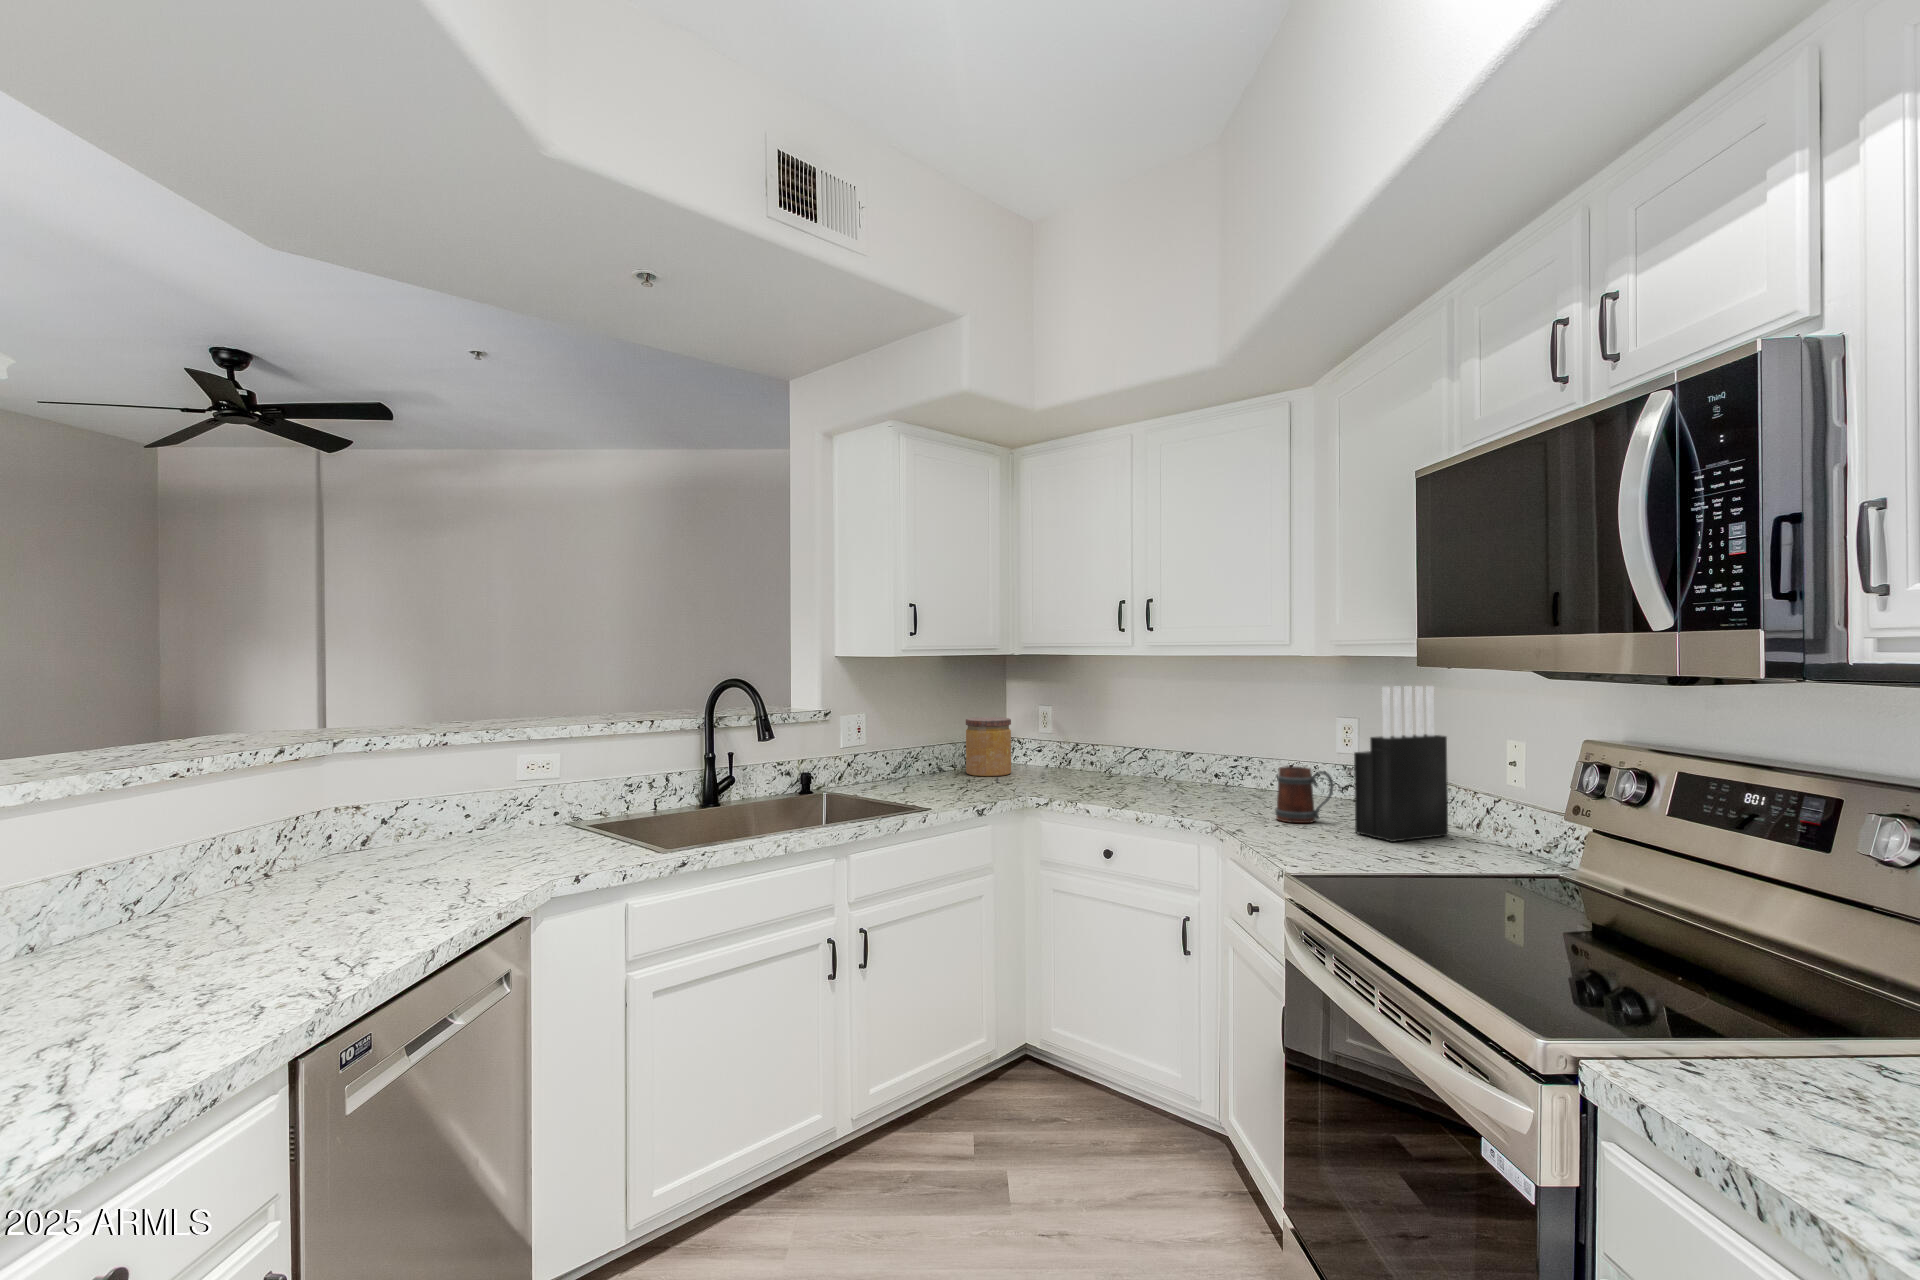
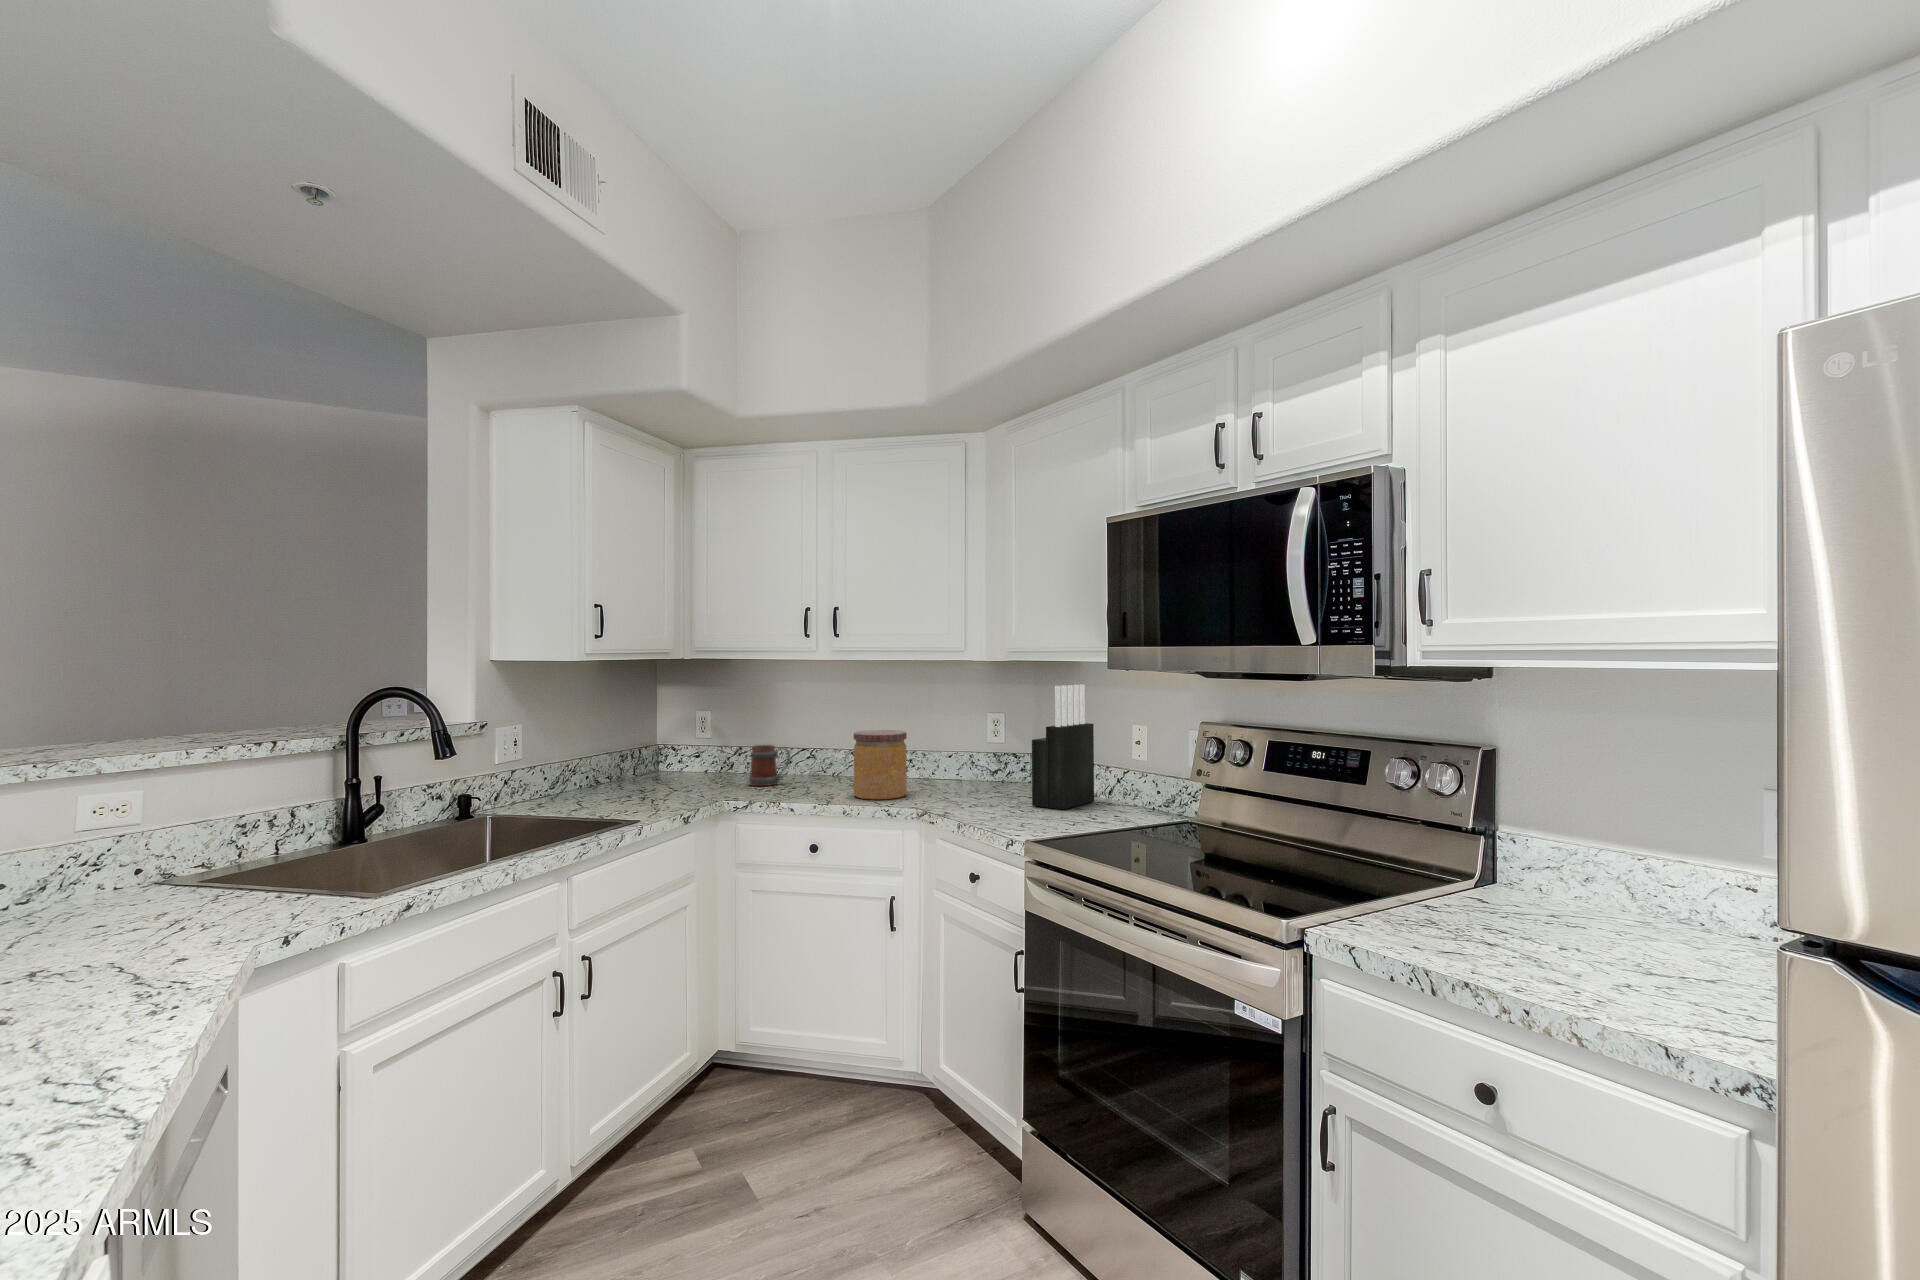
jar: present [966,717,1011,776] -> present [854,730,907,799]
mug: present [1275,766,1334,823] -> present [749,745,790,786]

